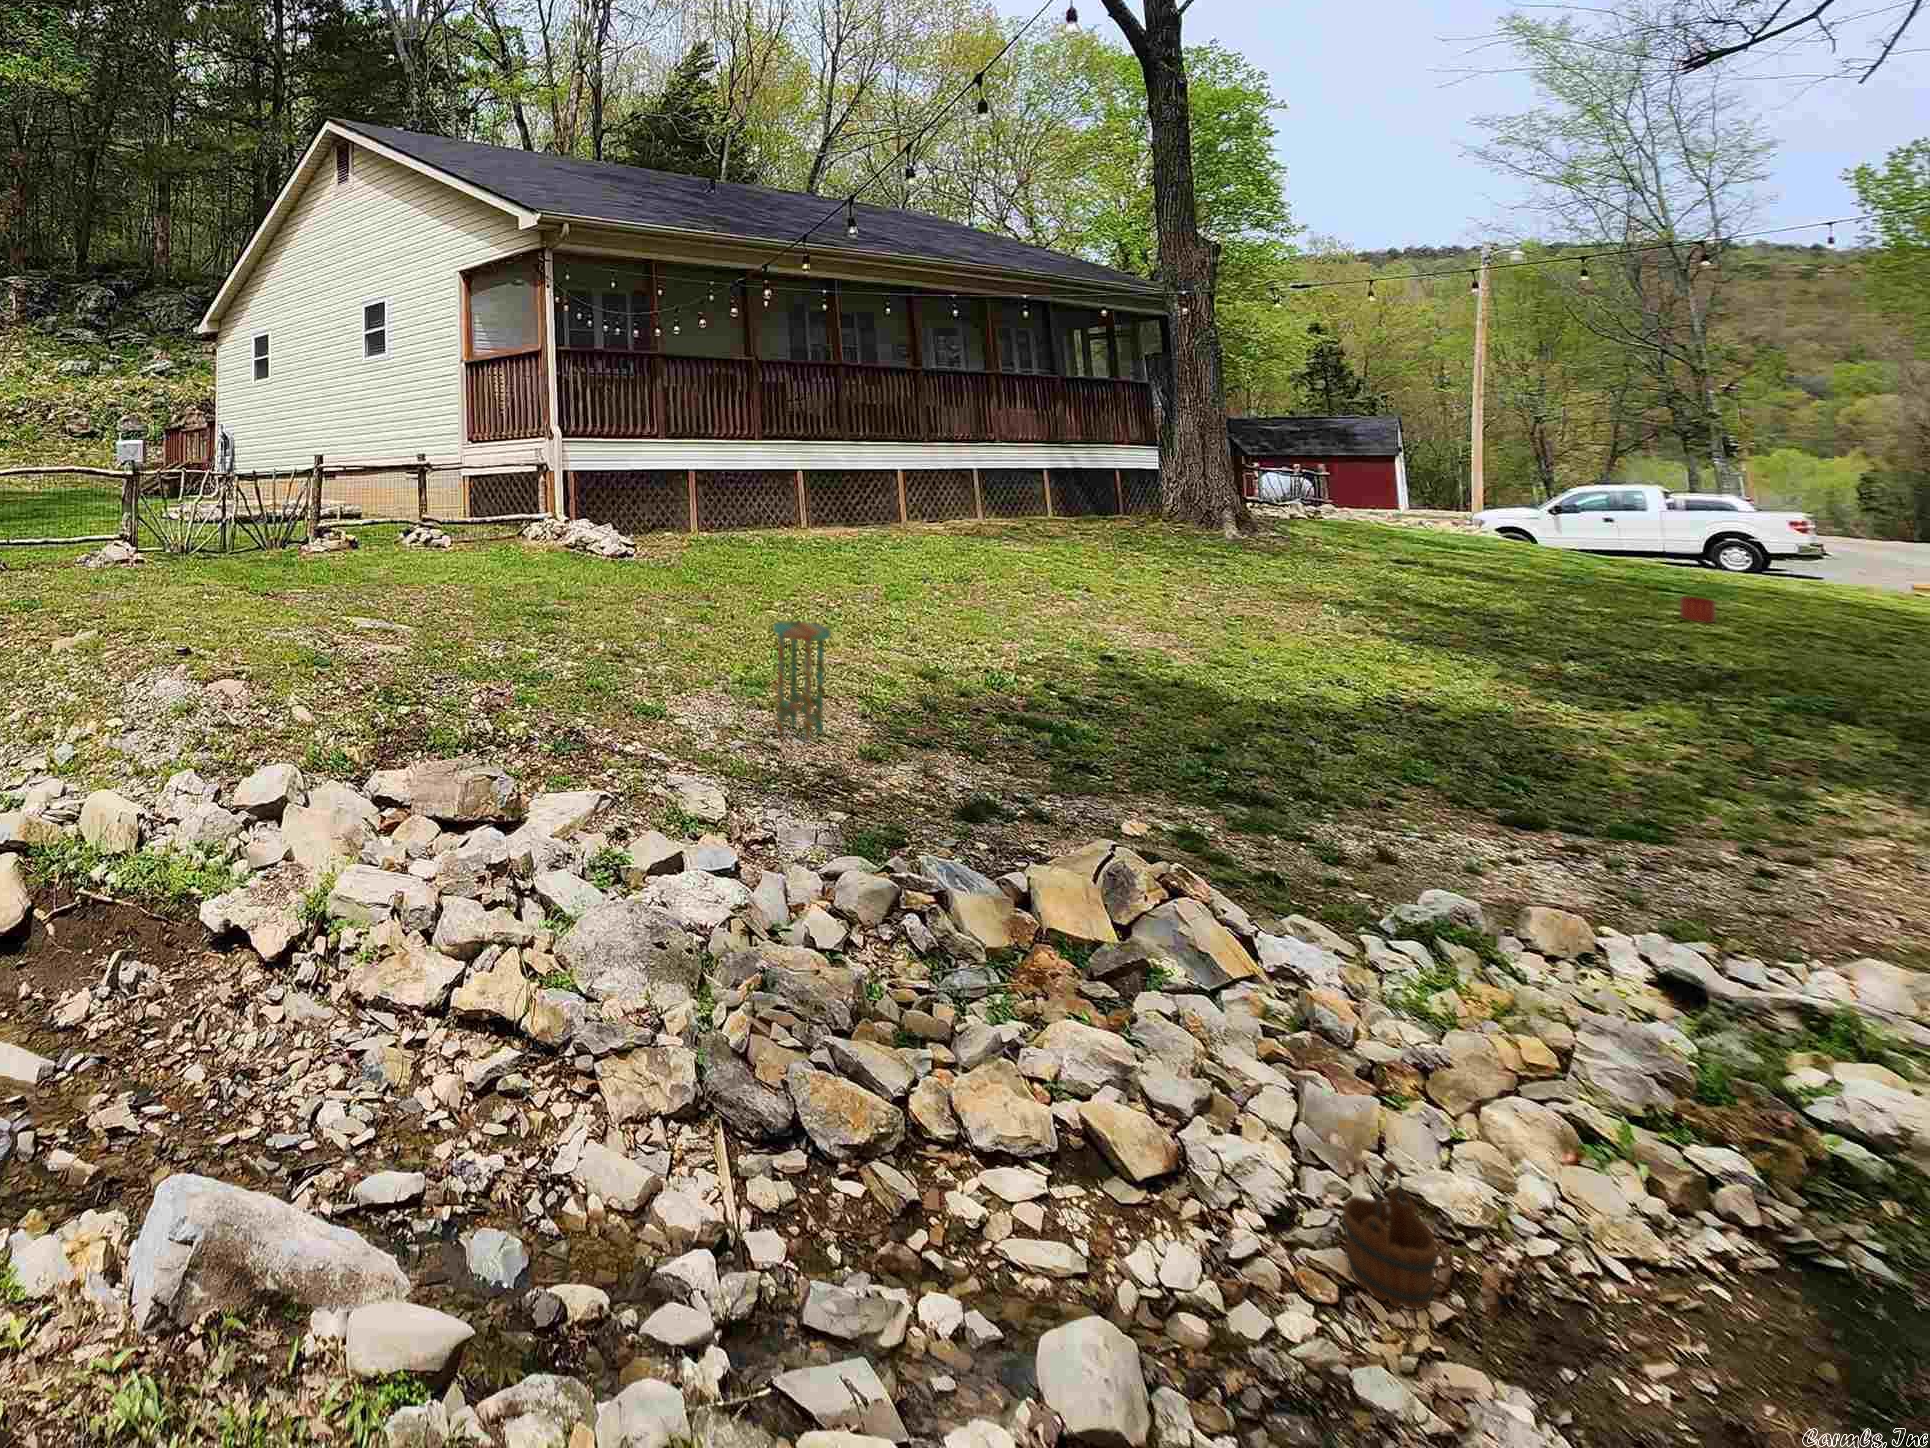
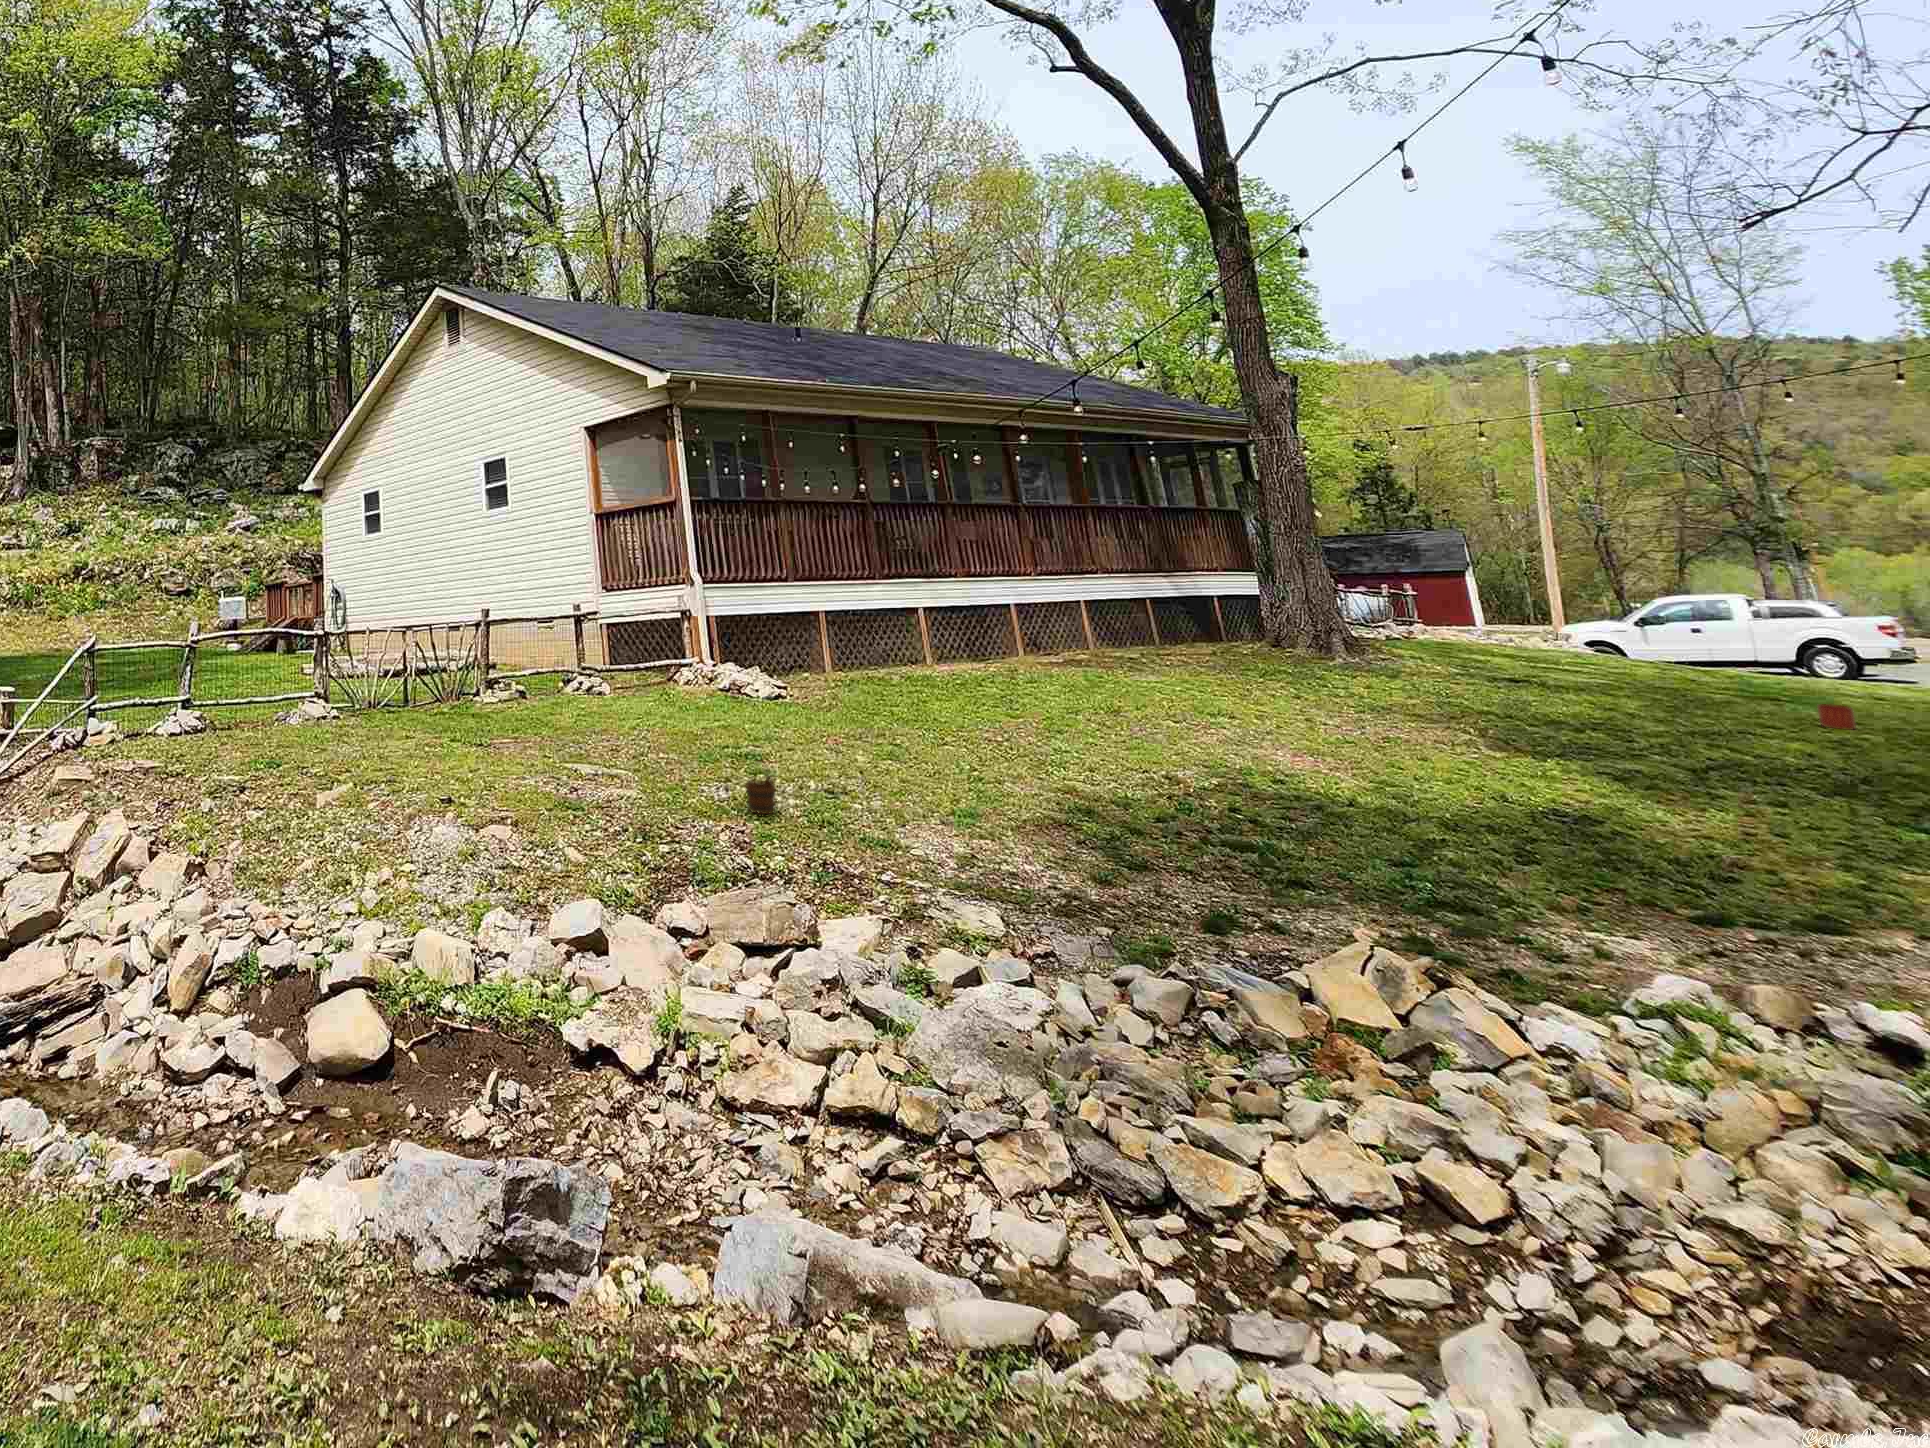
side table: present [773,621,831,743] -> none [994,752,1051,868]
wooden bucket: present [1342,1160,1438,1310] -> present [746,760,776,814]

